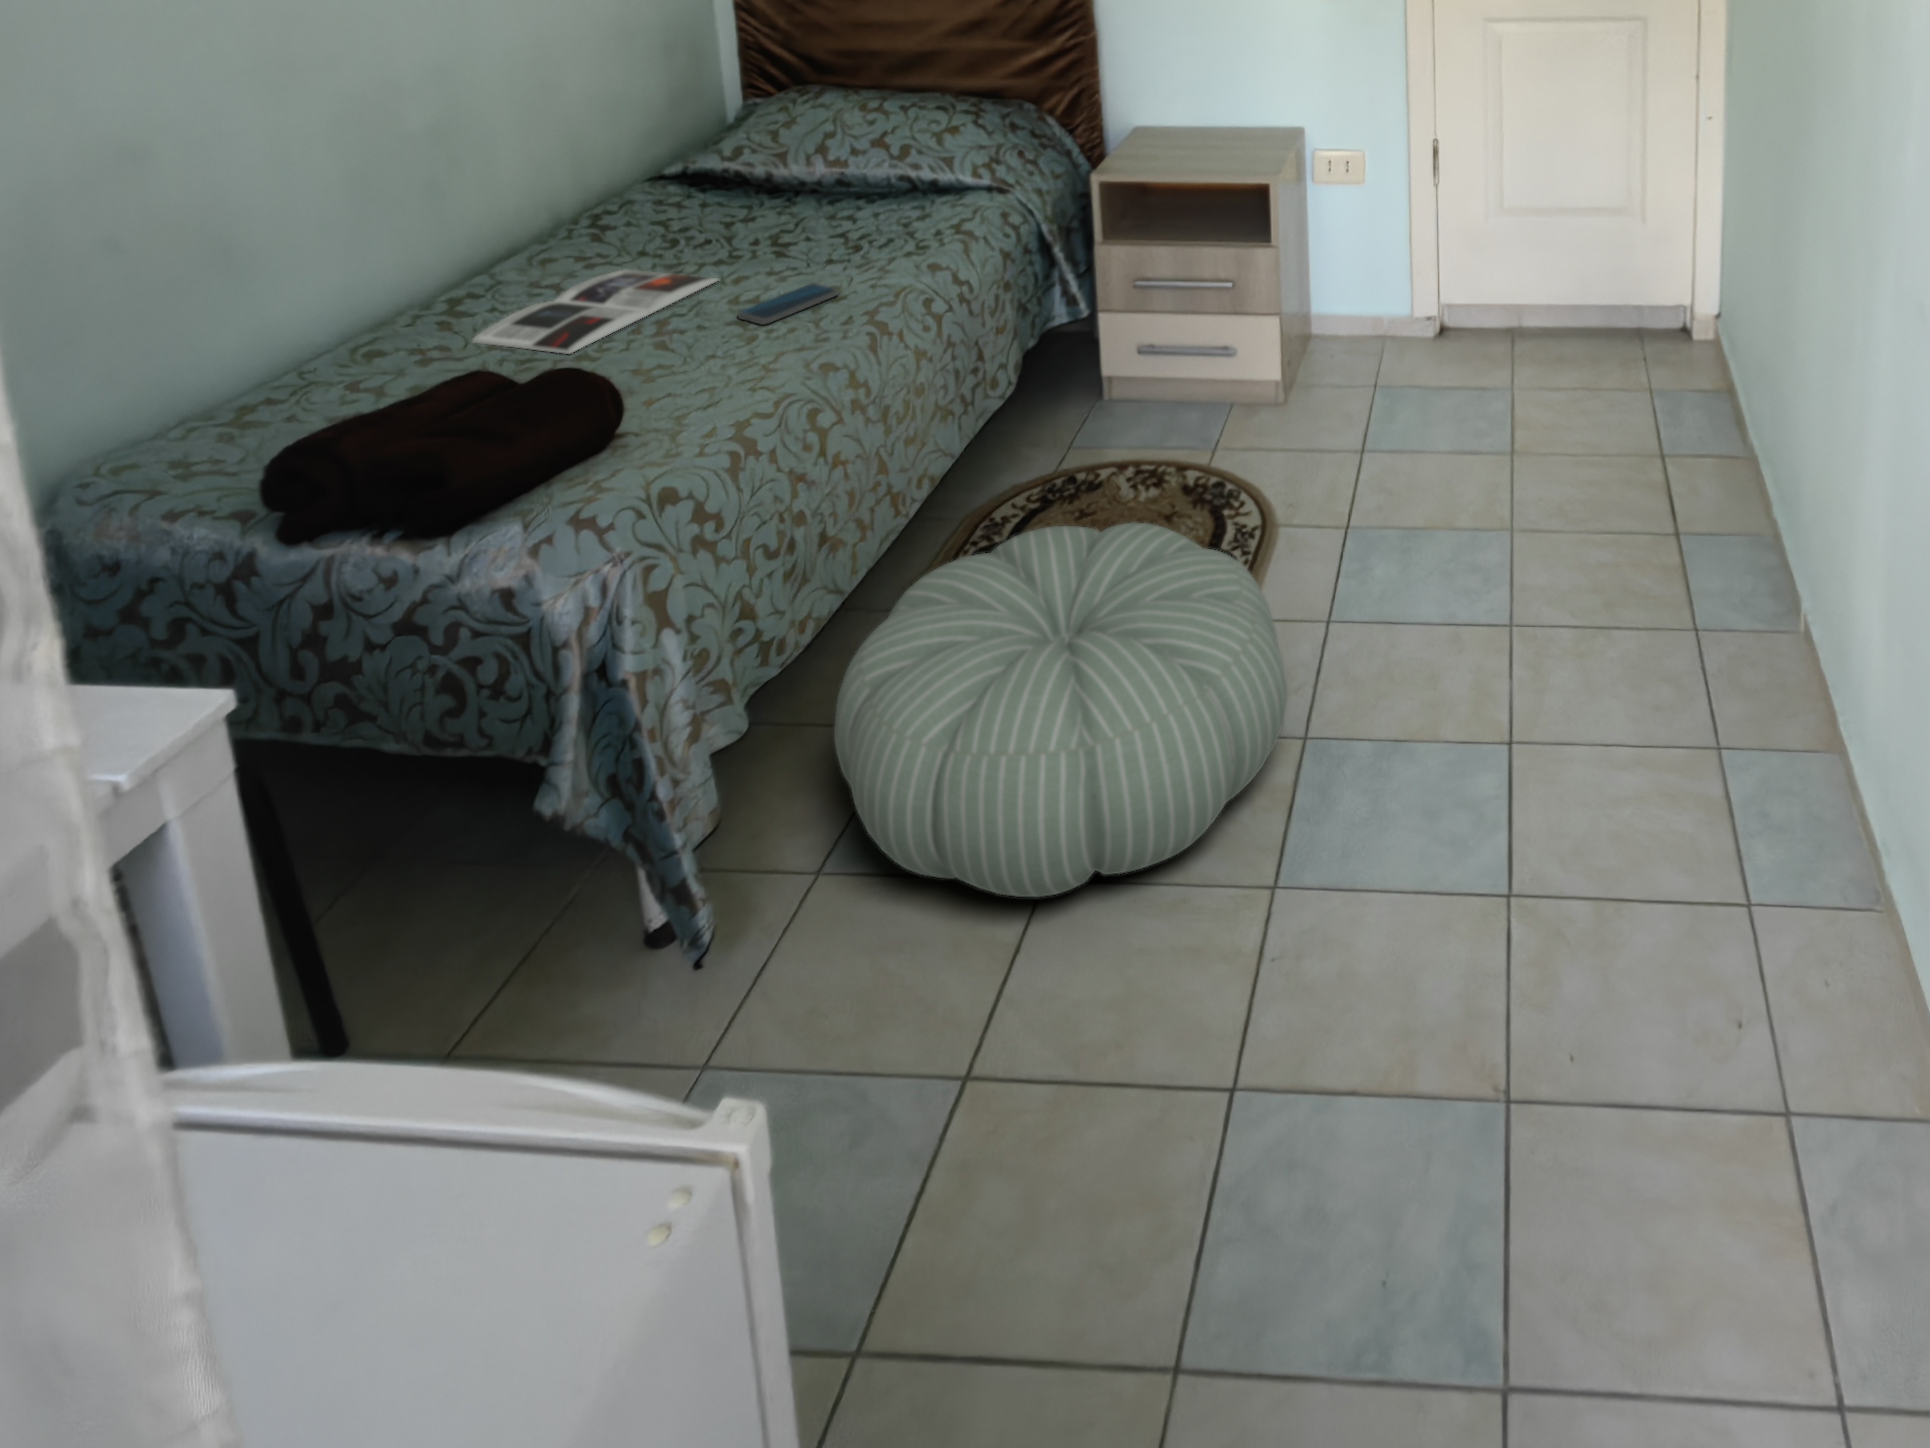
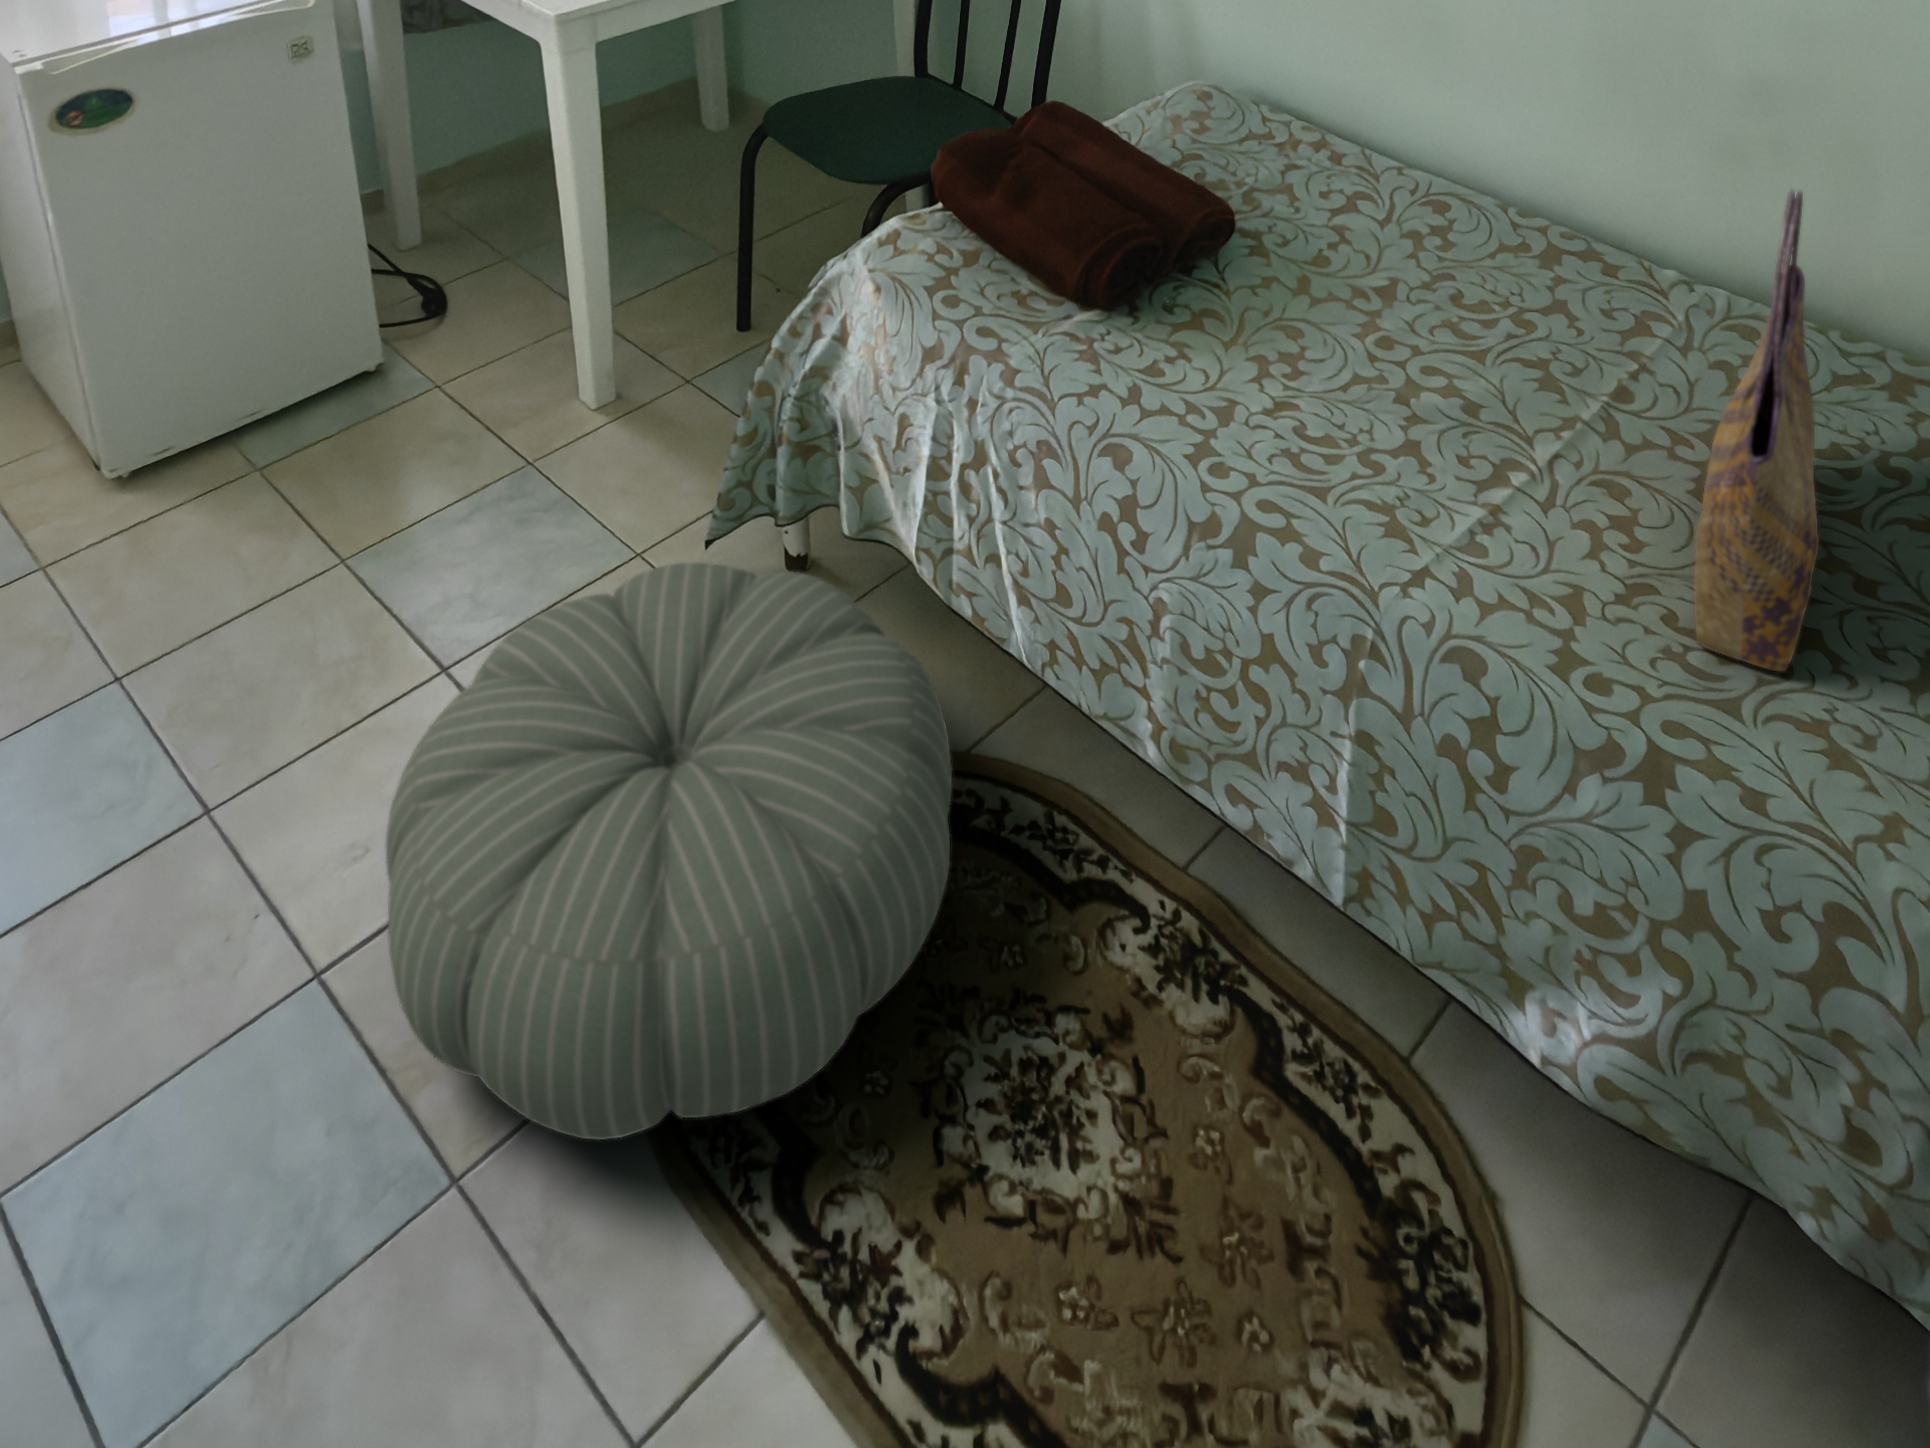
tote bag: none [692,31,896,247] -> present [1694,190,1819,672]
magazine: present [473,270,718,354] -> none [1336,248,1652,428]
smartphone: present [737,283,838,325] -> none [1308,411,1436,515]

